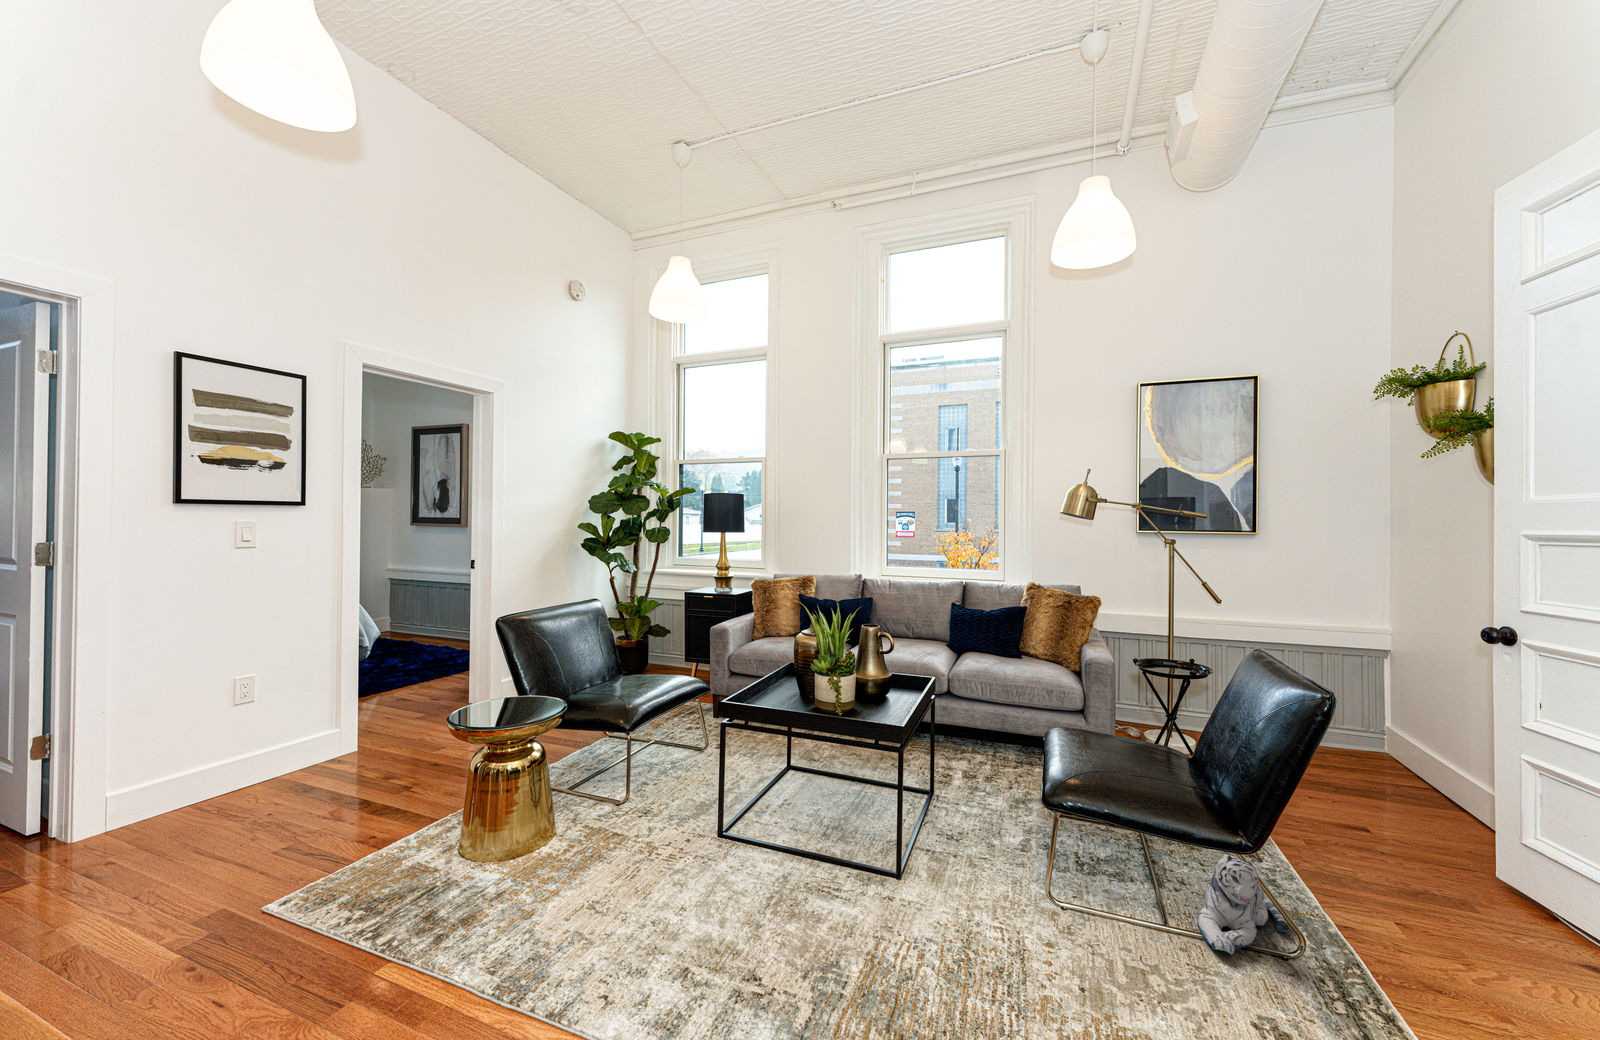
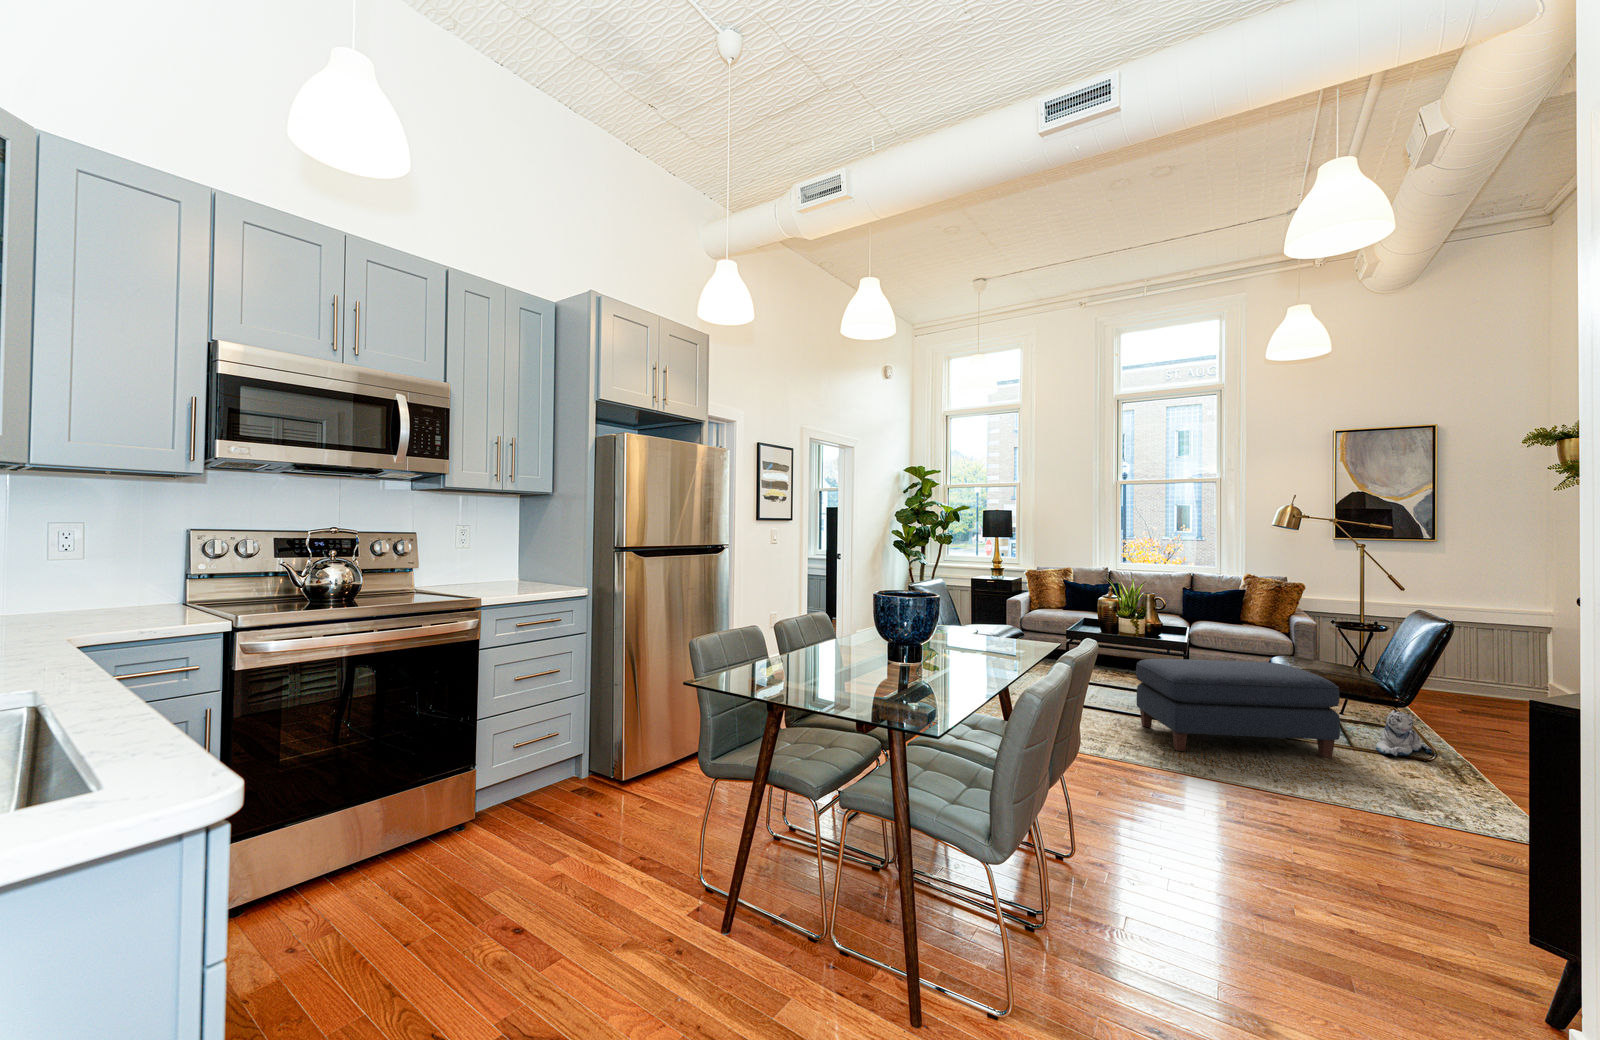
ottoman: none [812,761,1140,990] -> present [1136,659,1340,758]

